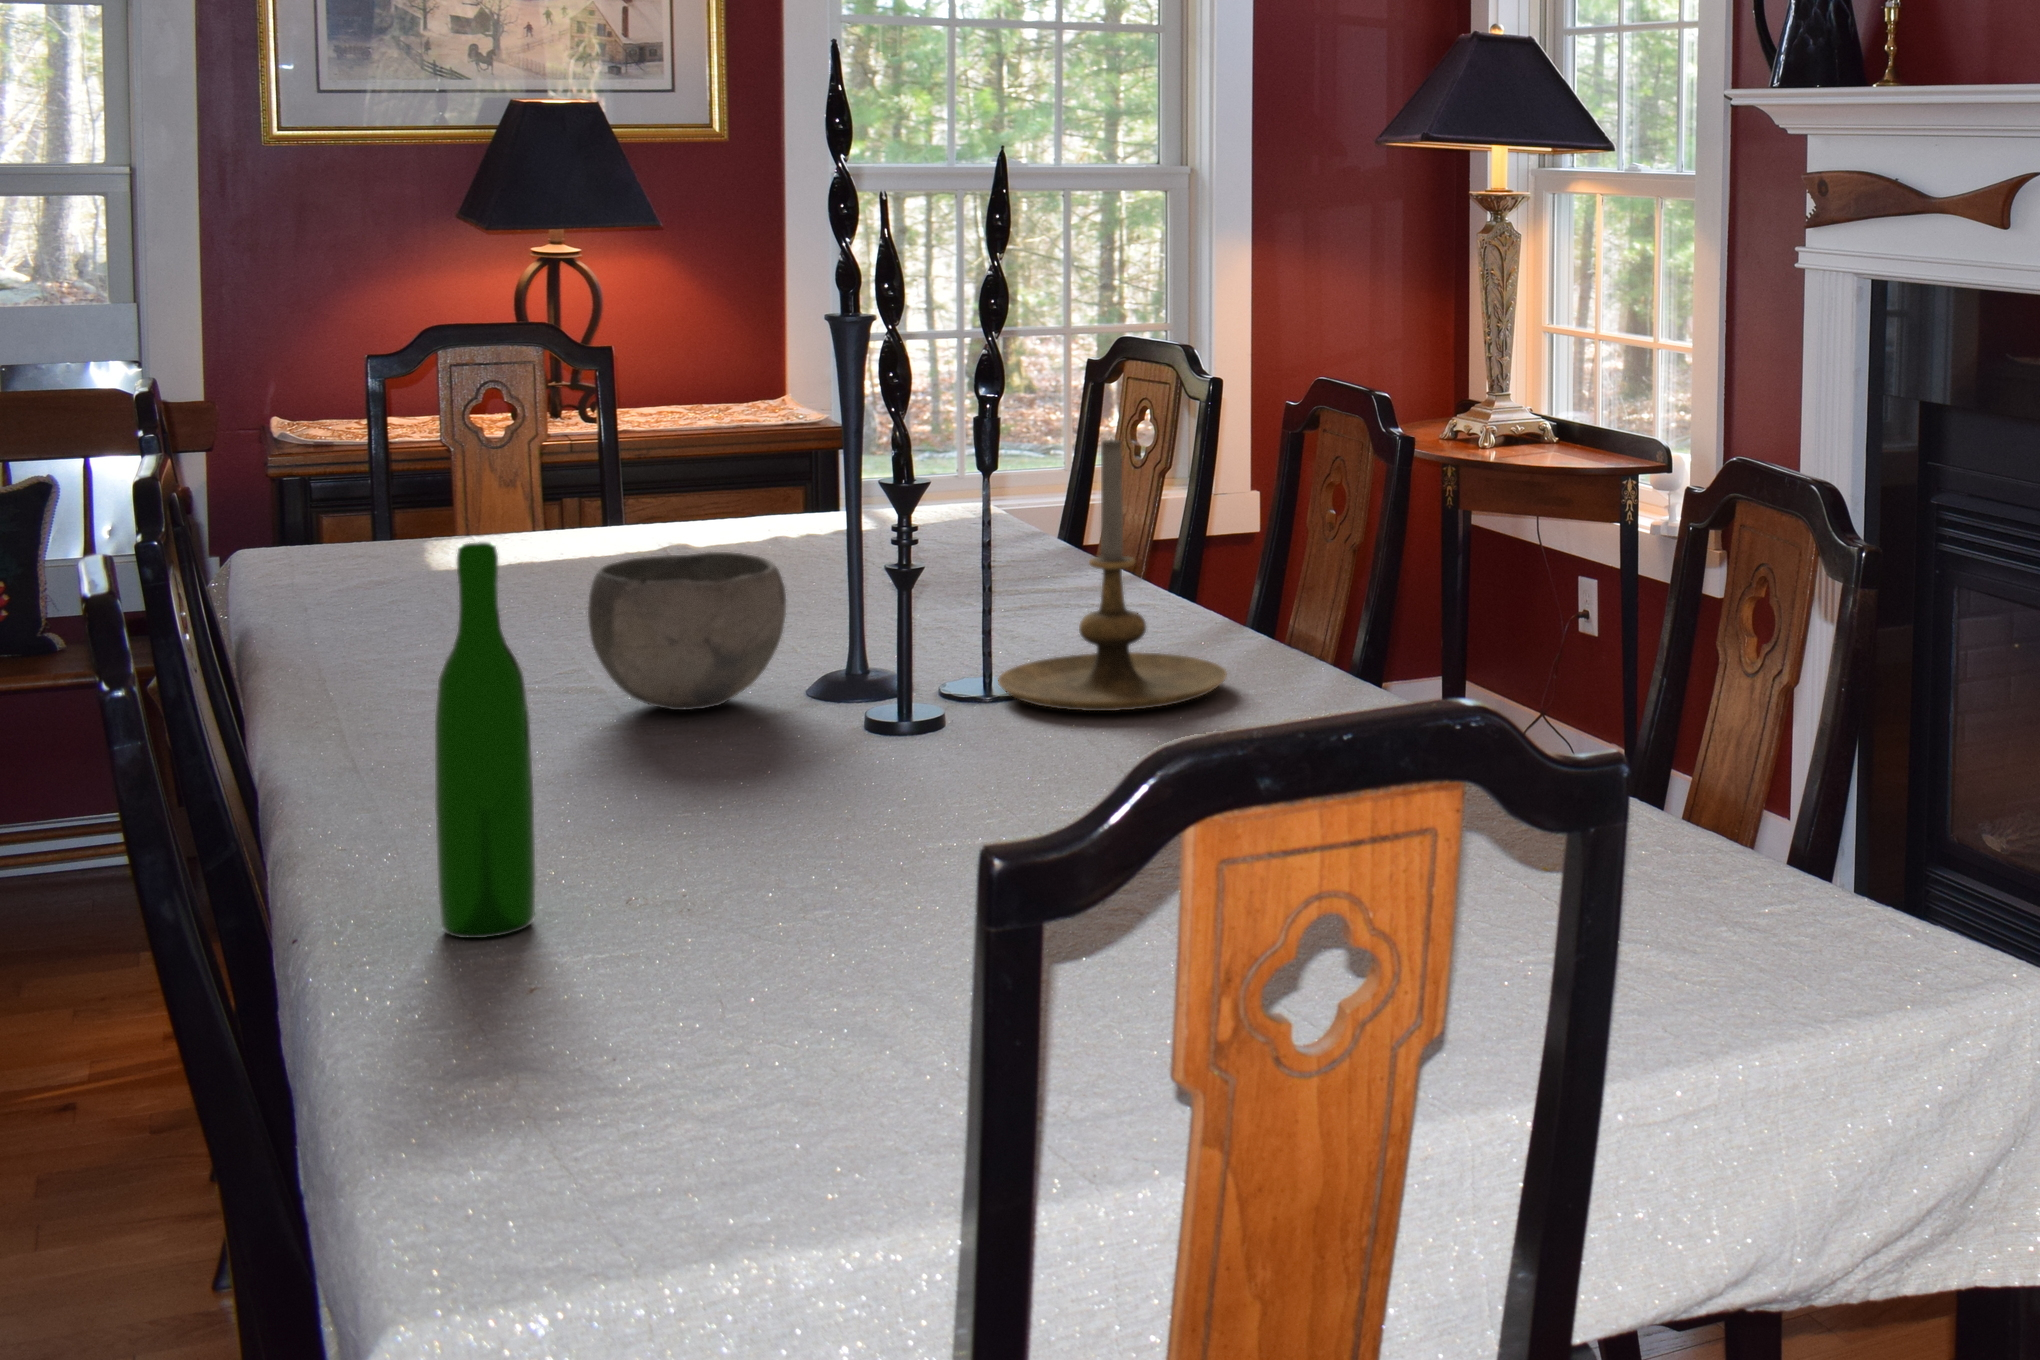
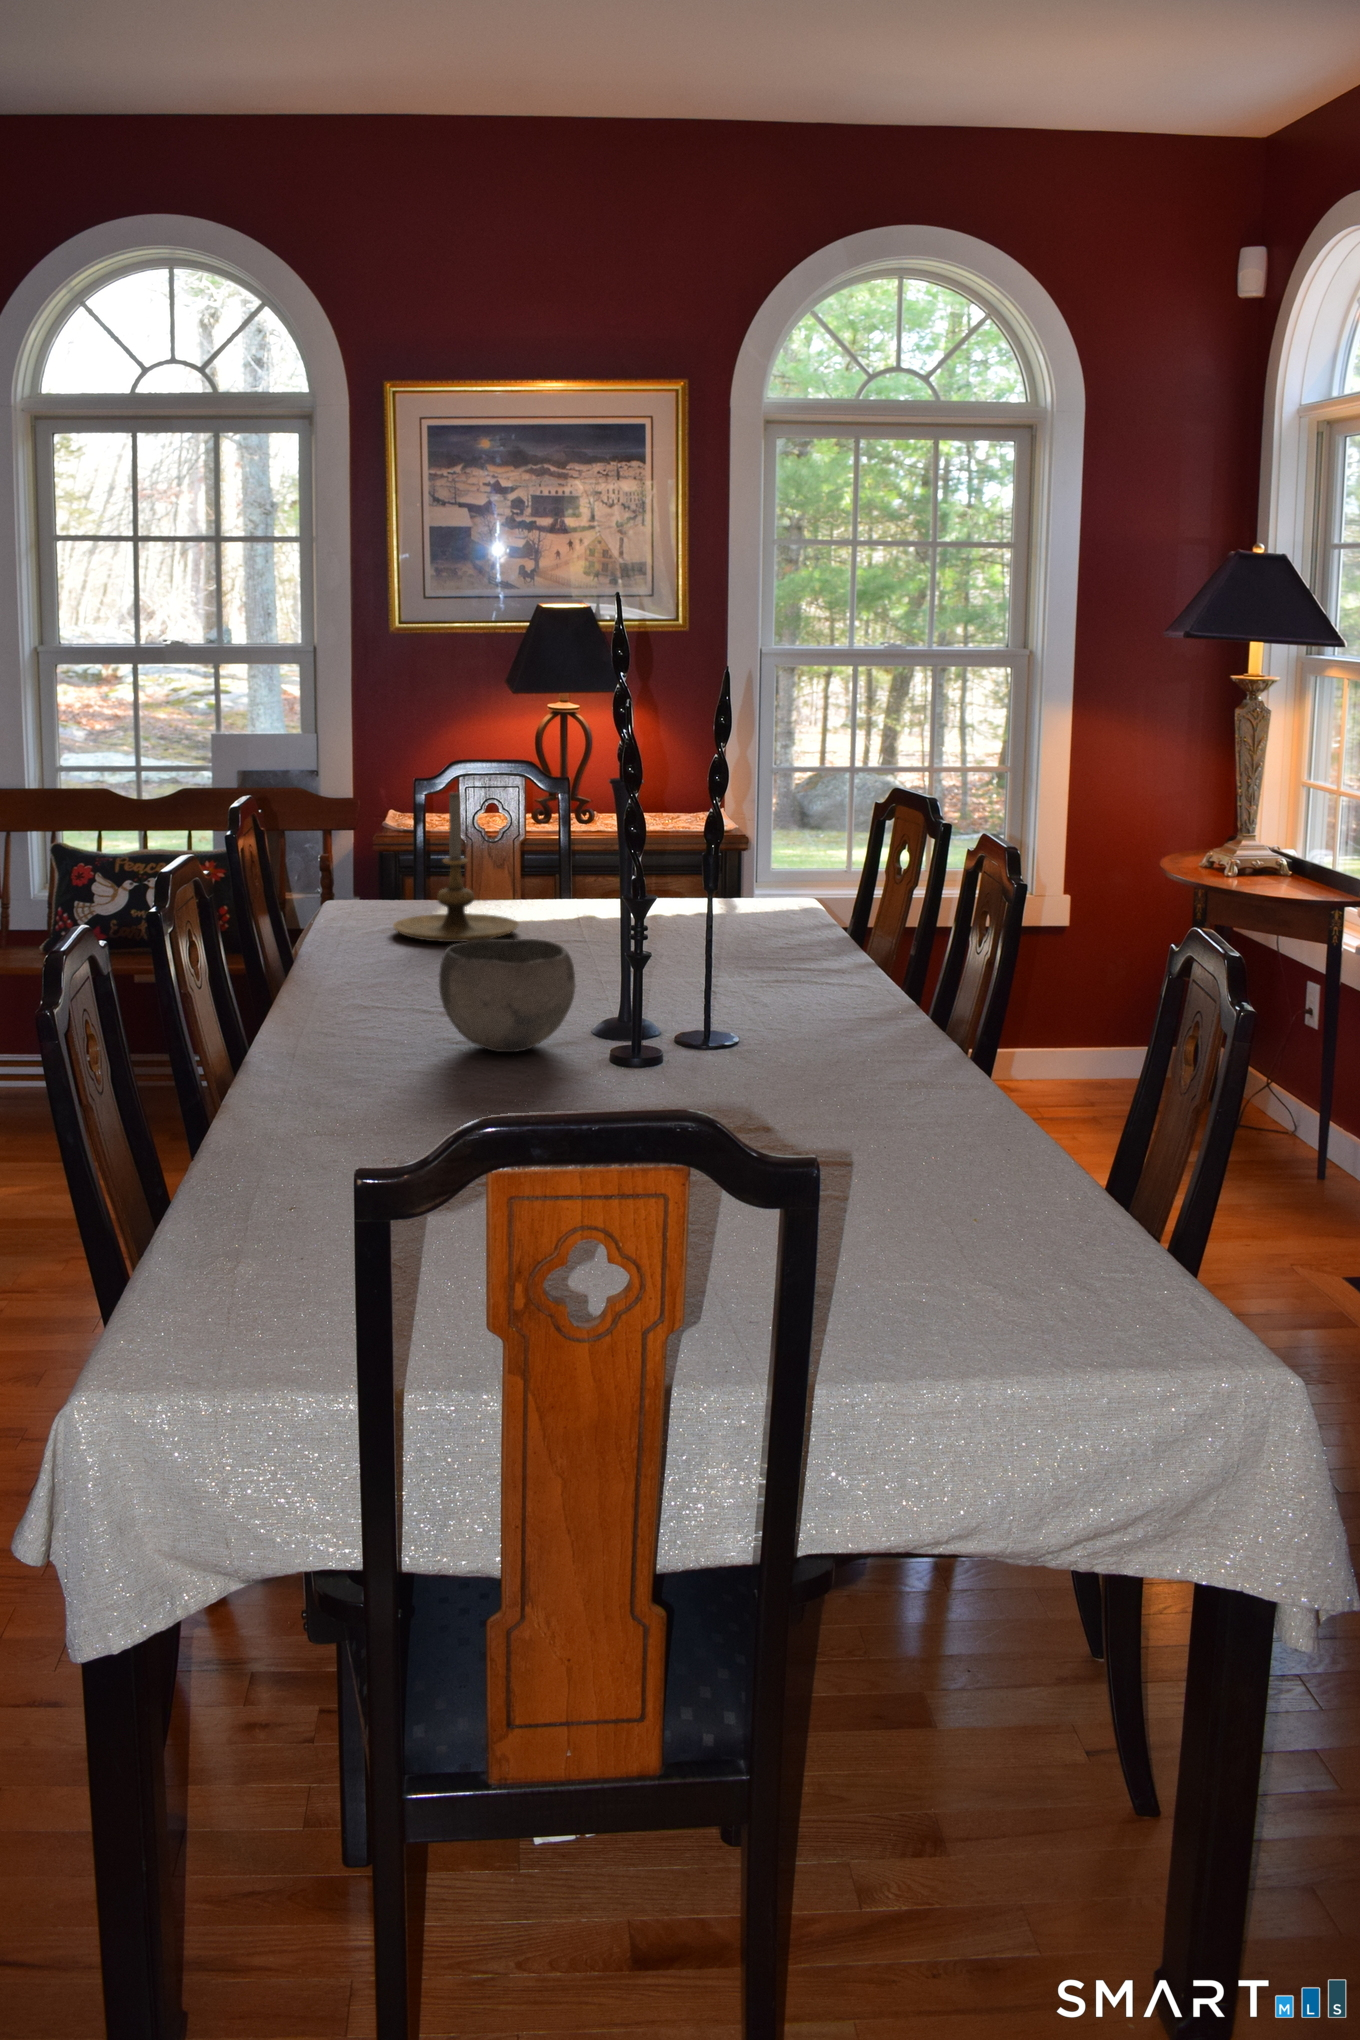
candle holder: present [998,439,1227,711] -> present [393,792,519,942]
wine bottle: present [435,542,536,938] -> none [228,939,297,1222]

